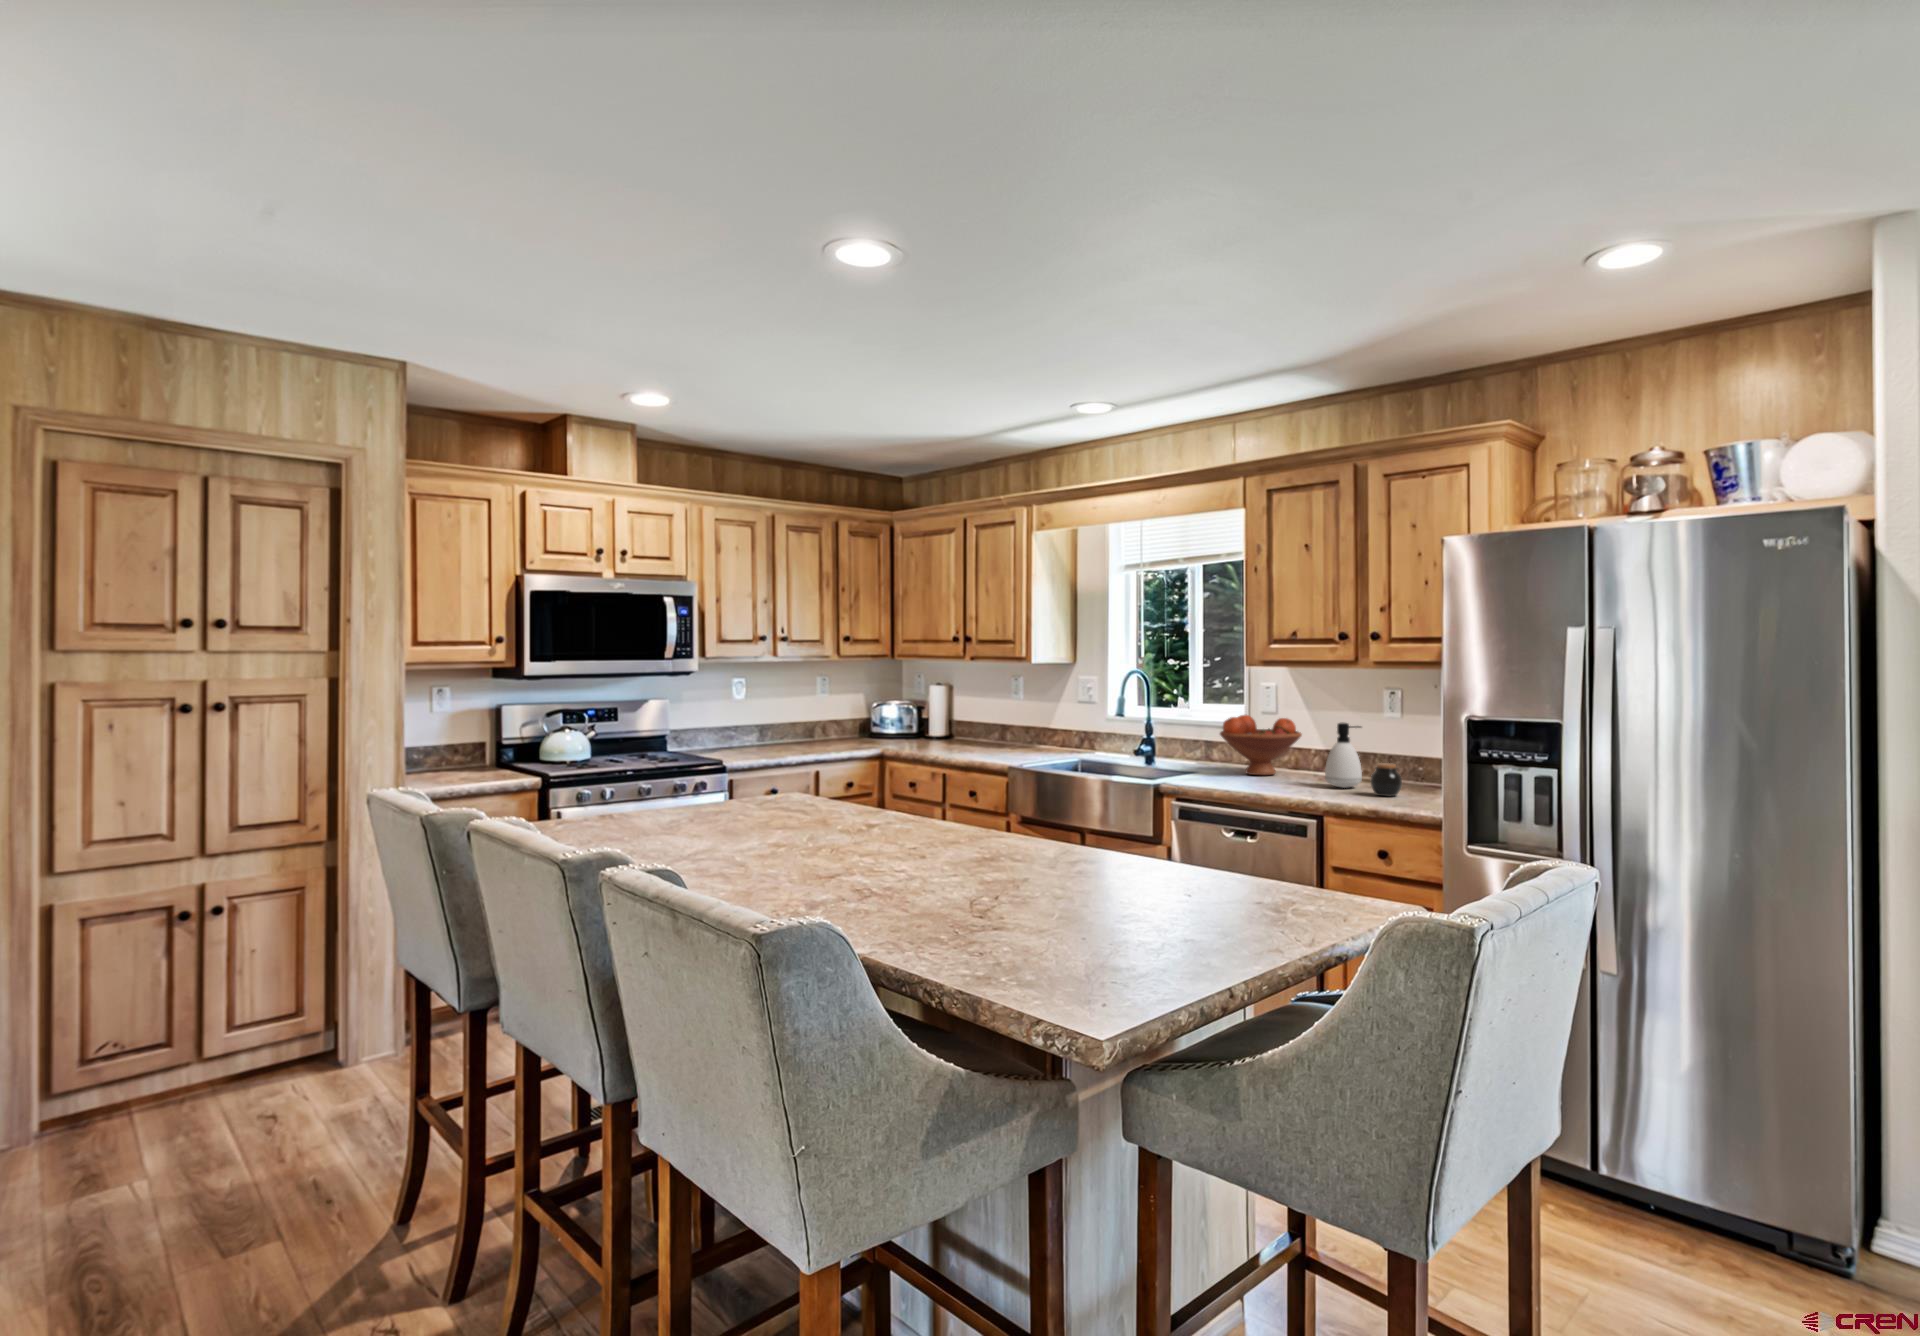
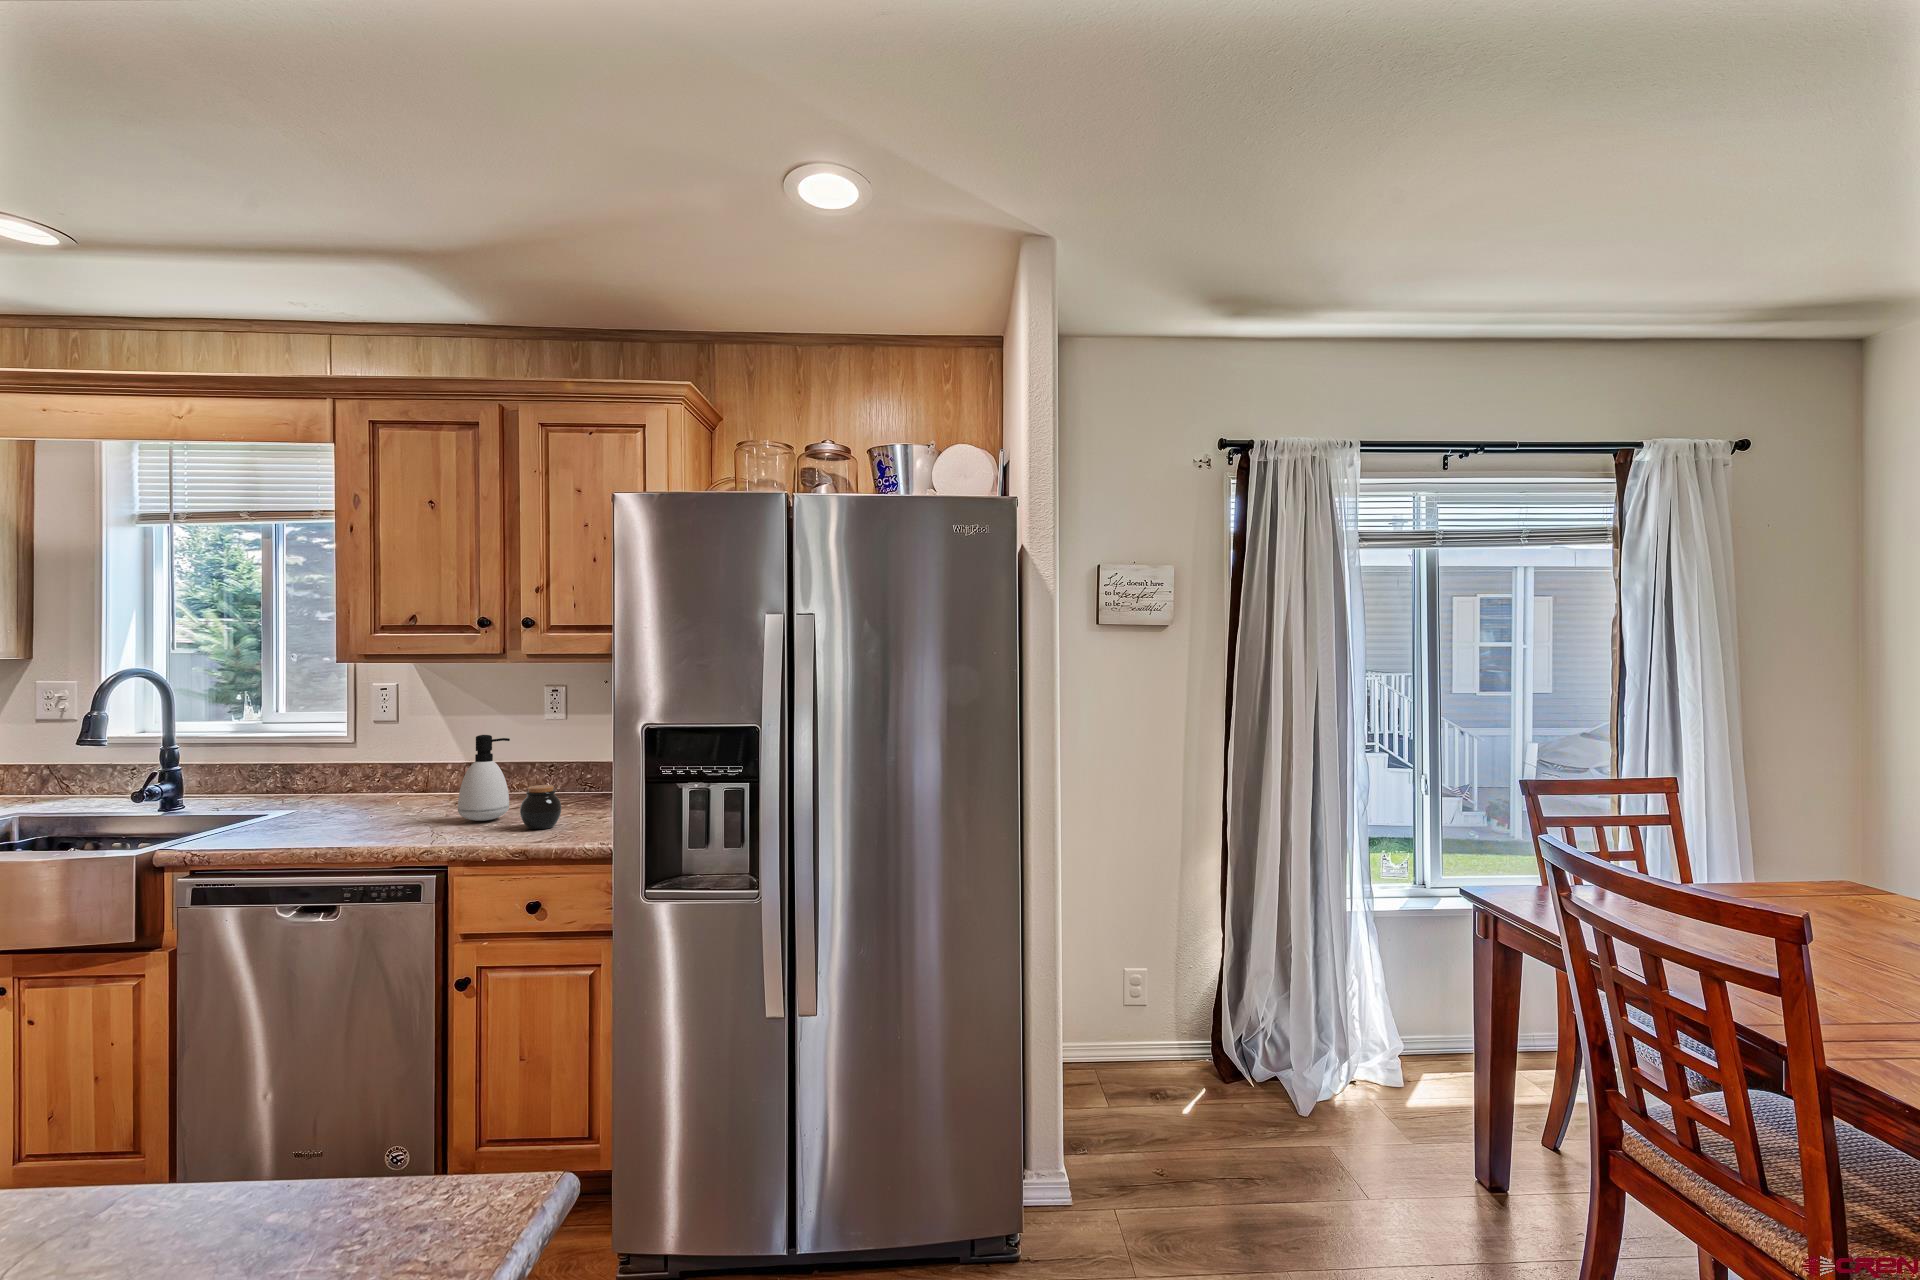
fruit bowl: present [1220,715,1302,775] -> none [297,728,428,813]

